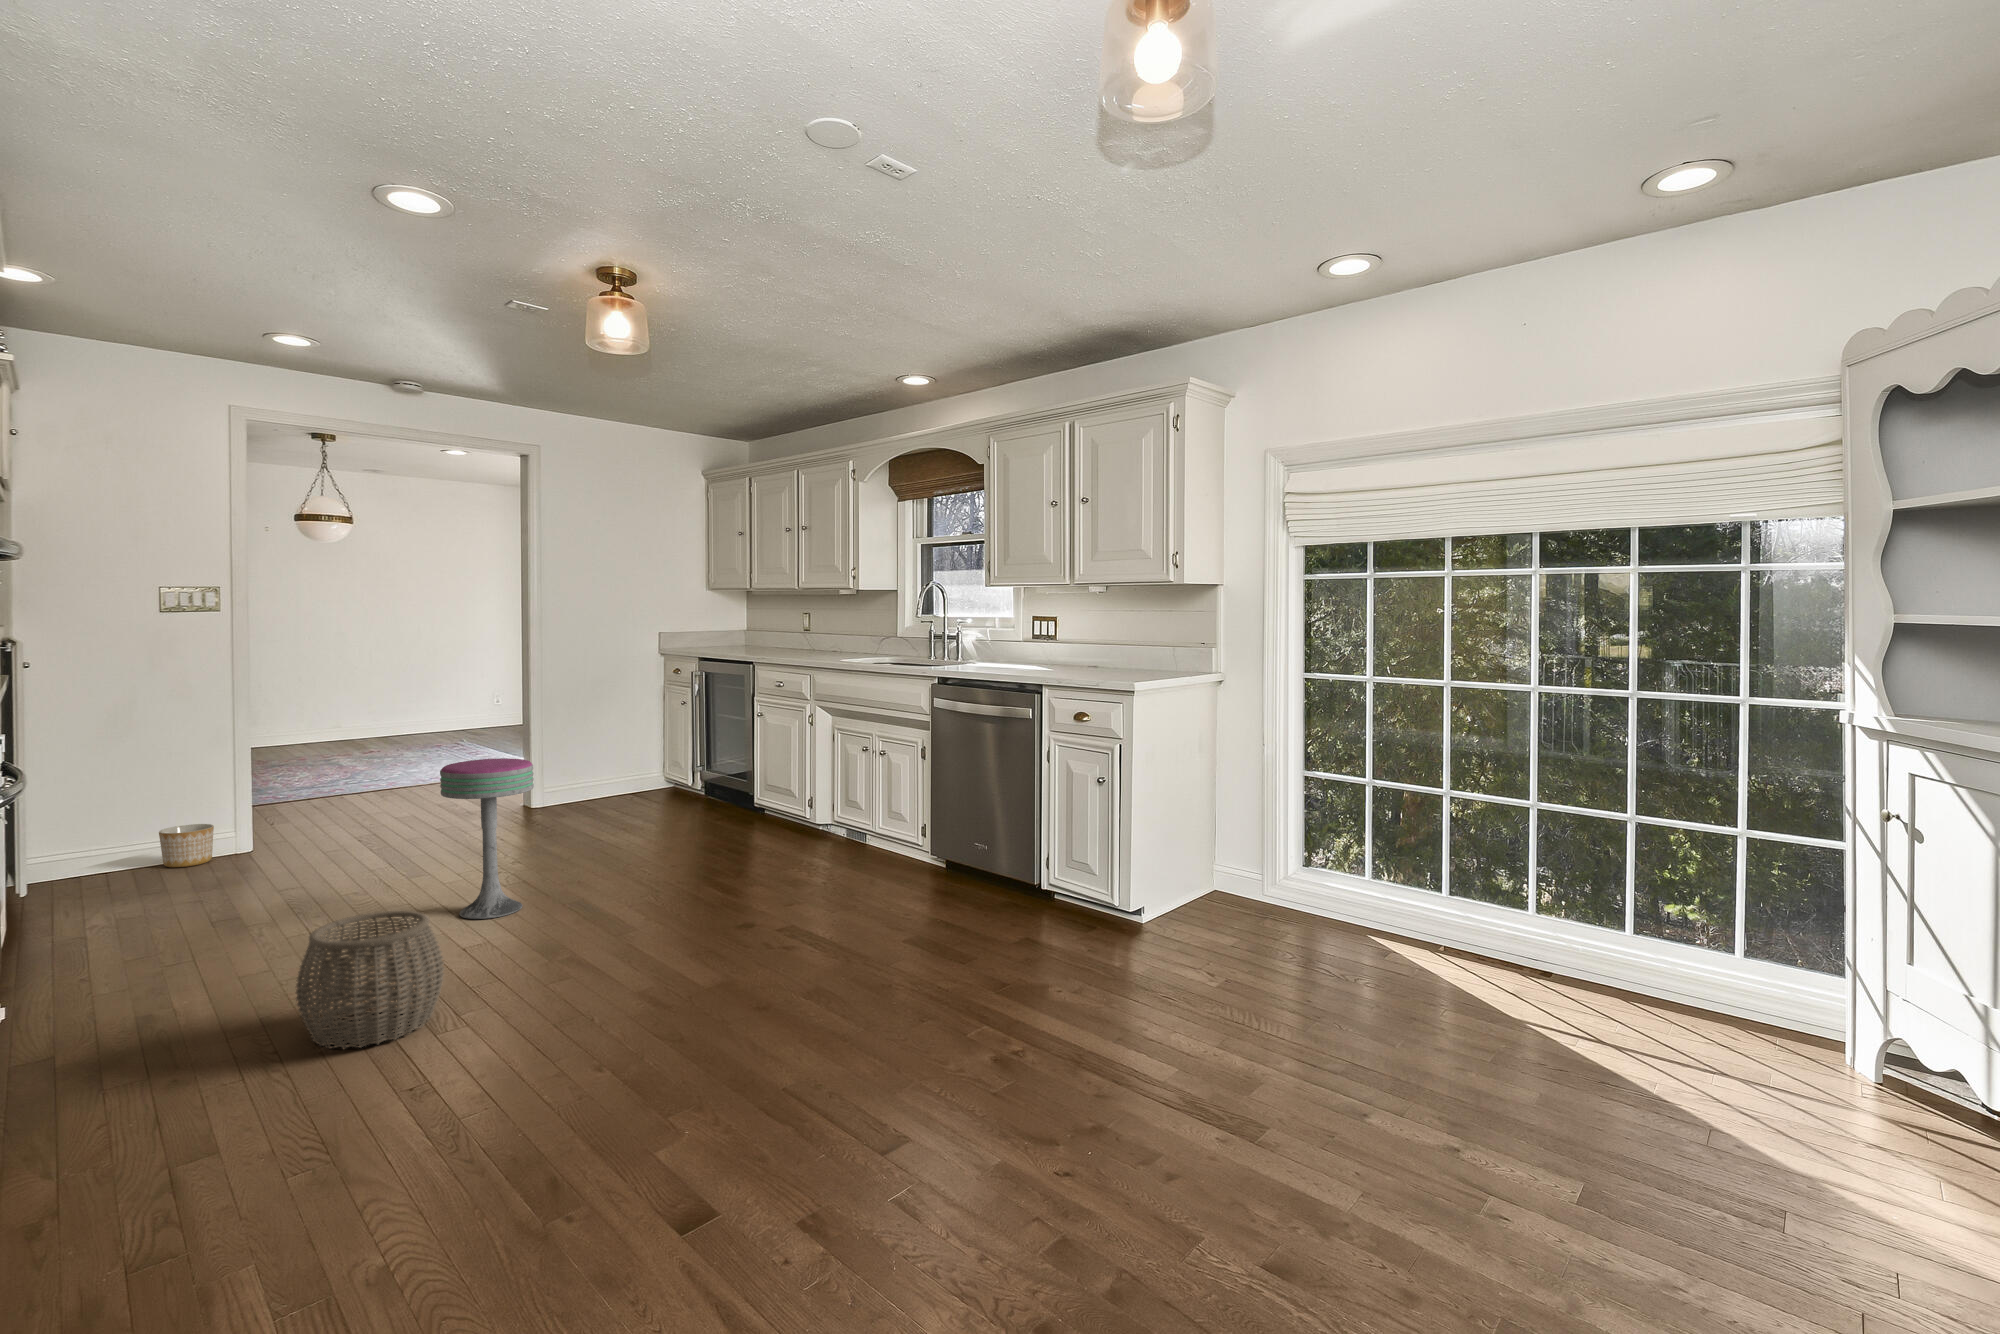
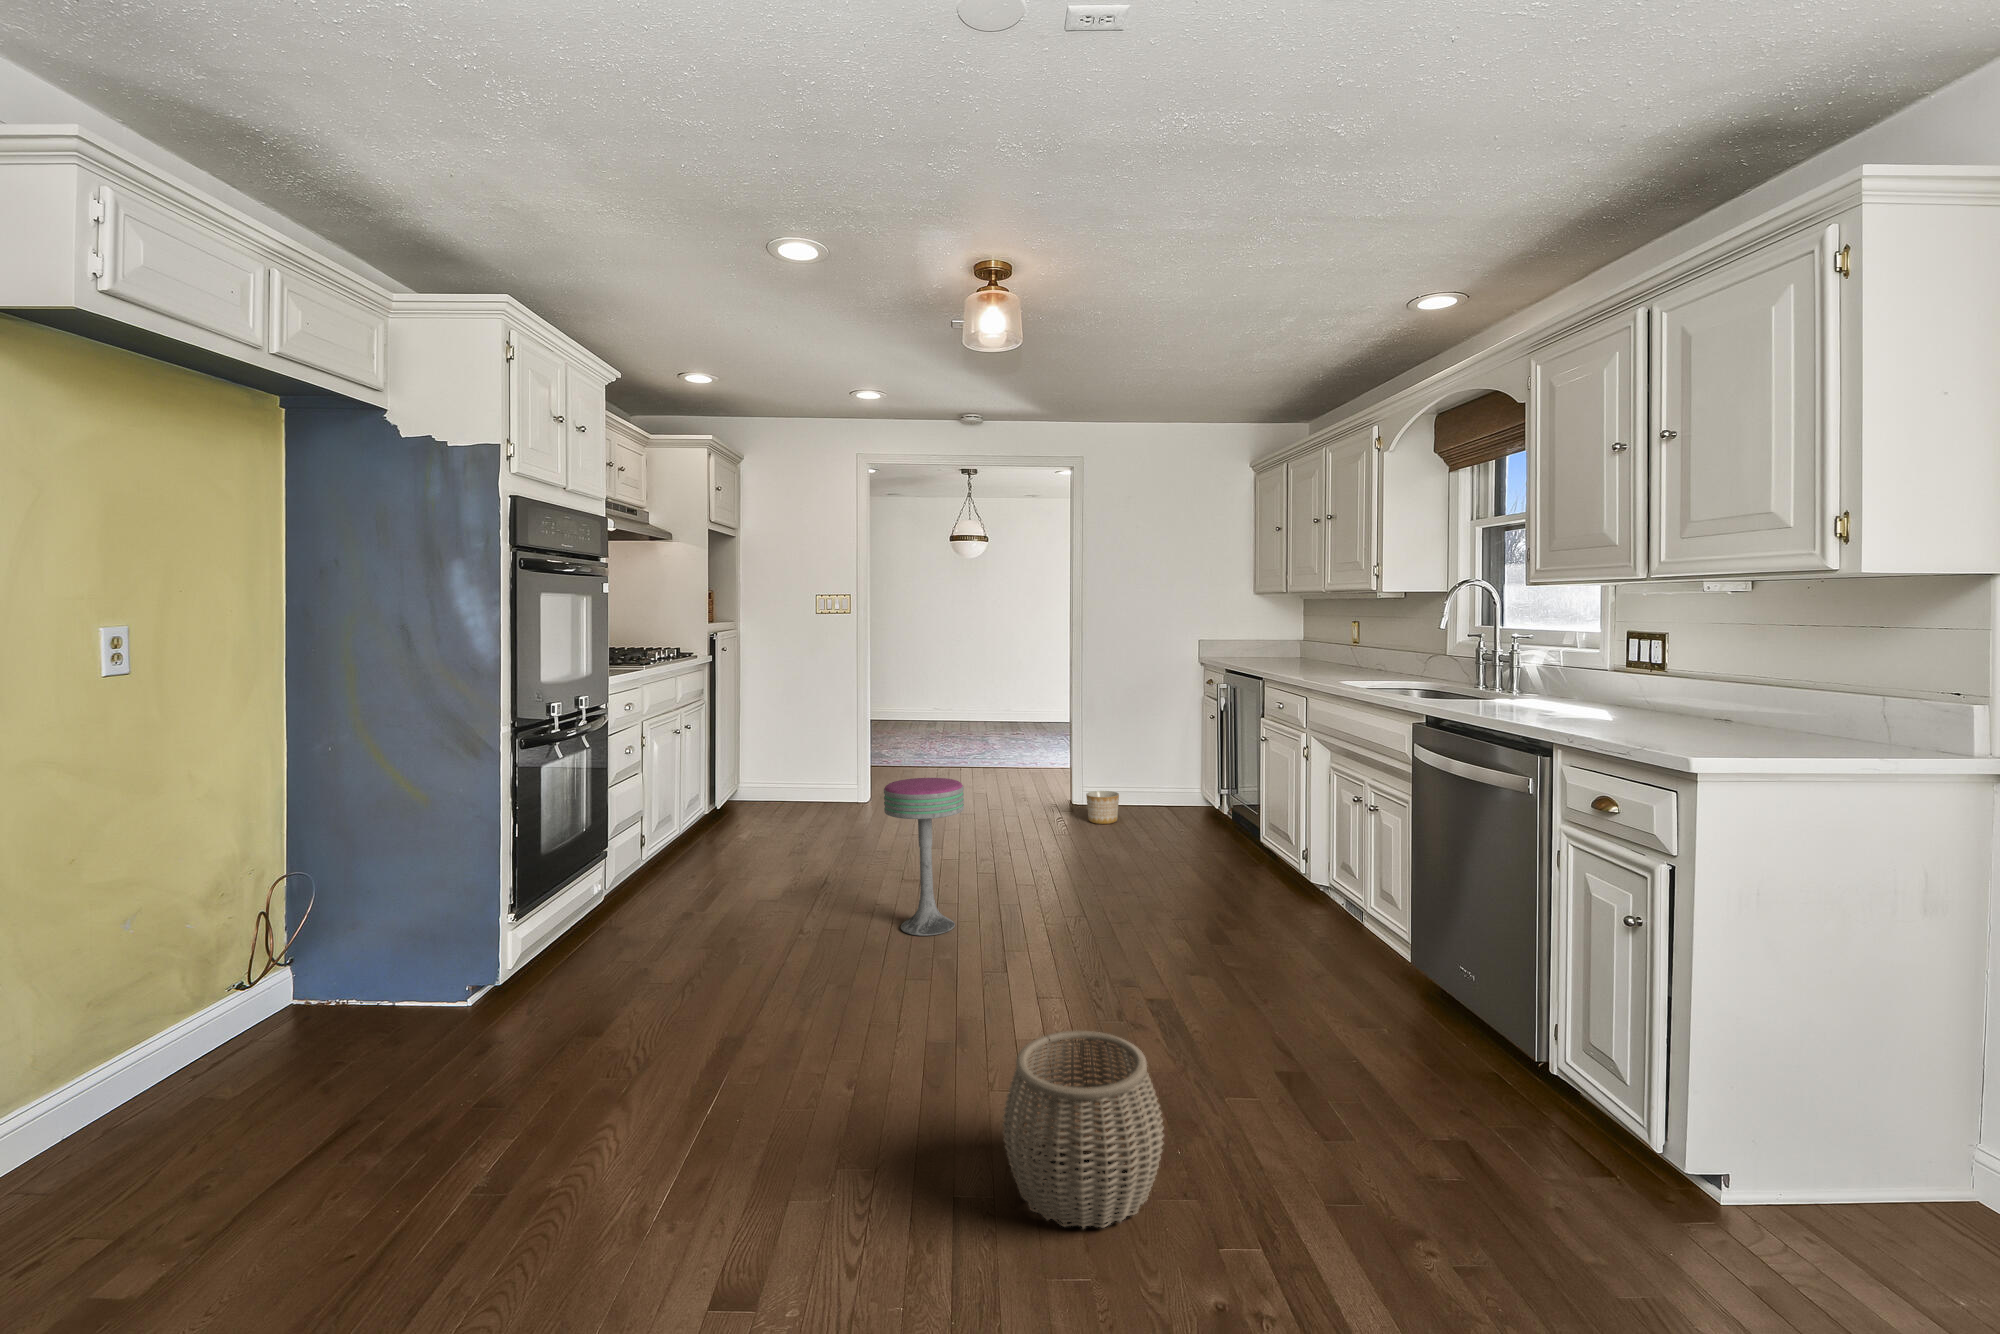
planter: present [159,824,214,867] -> present [1086,791,1119,824]
woven basket: present [296,911,444,1049] -> present [1002,1031,1164,1229]

